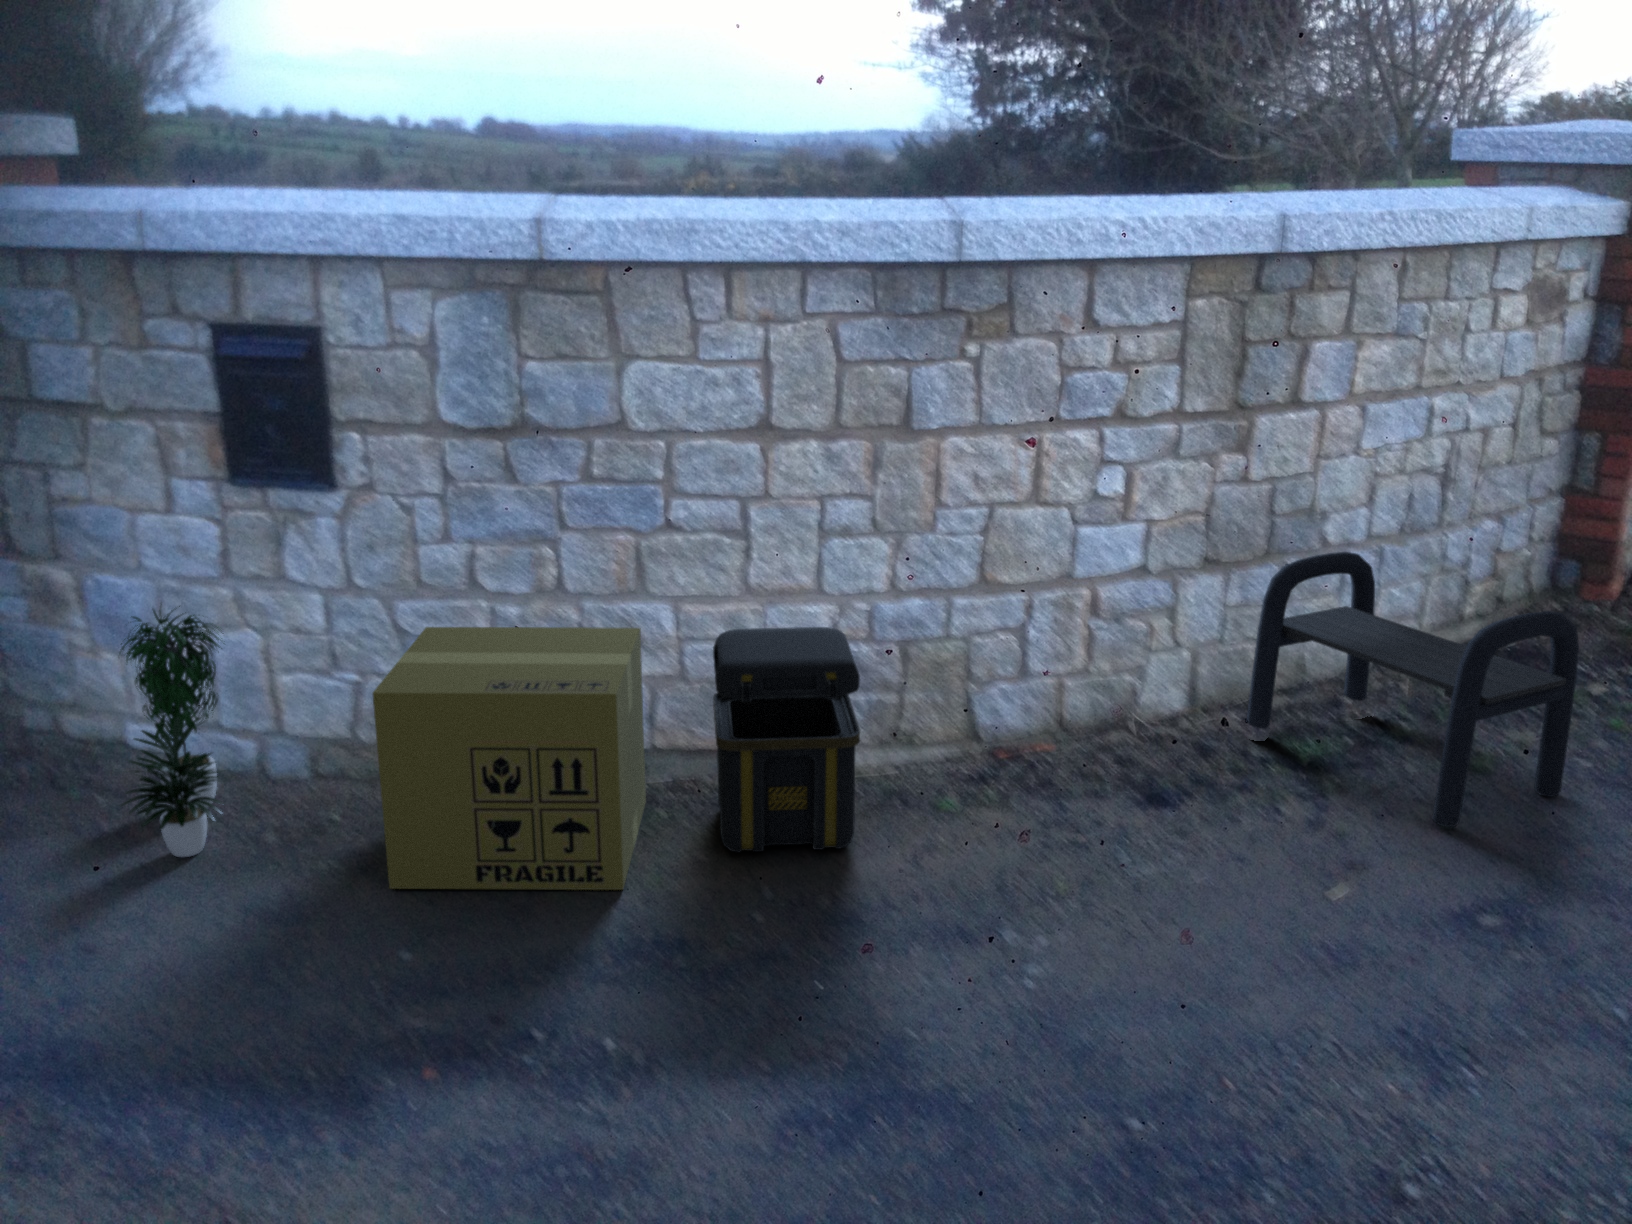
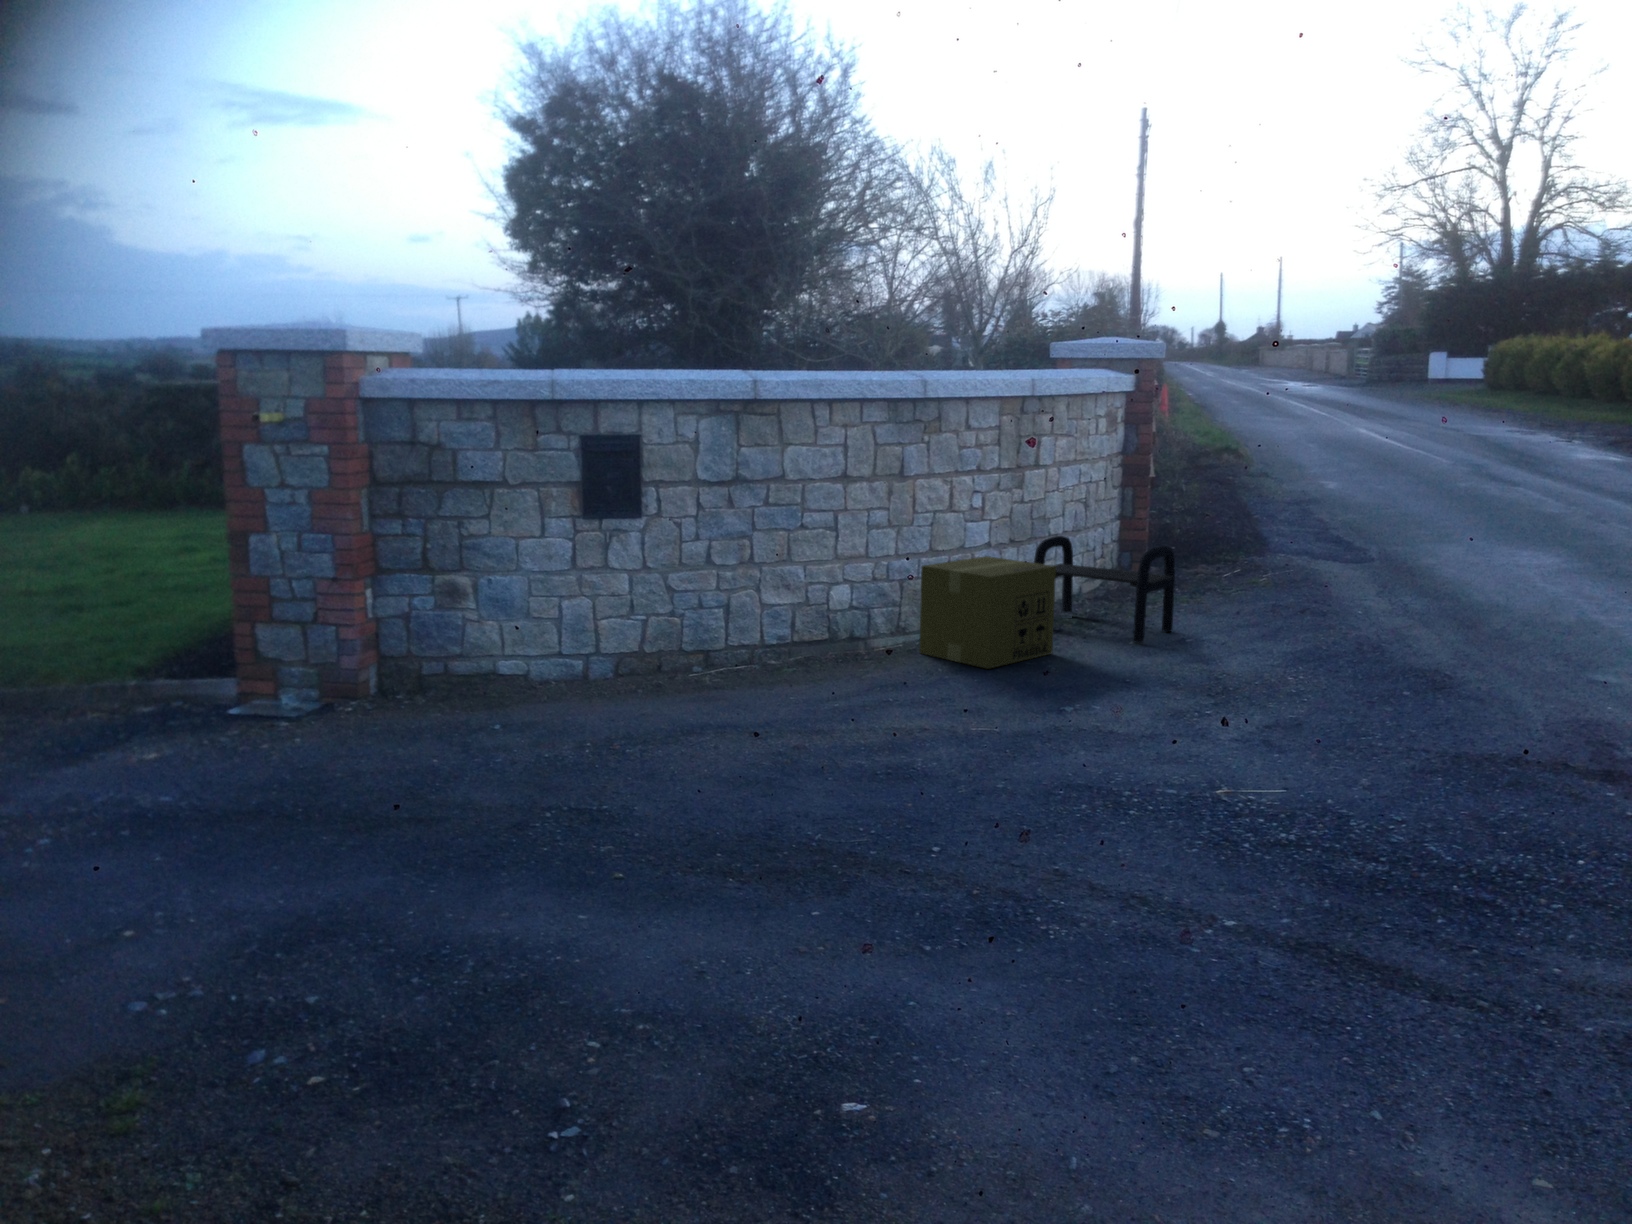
potted plant: present [120,606,222,857] -> none [538,577,622,706]
cardboard box: present [373,627,646,890] -> present [920,556,1056,669]
toolbox: present [713,627,860,853] -> none [828,572,915,678]

